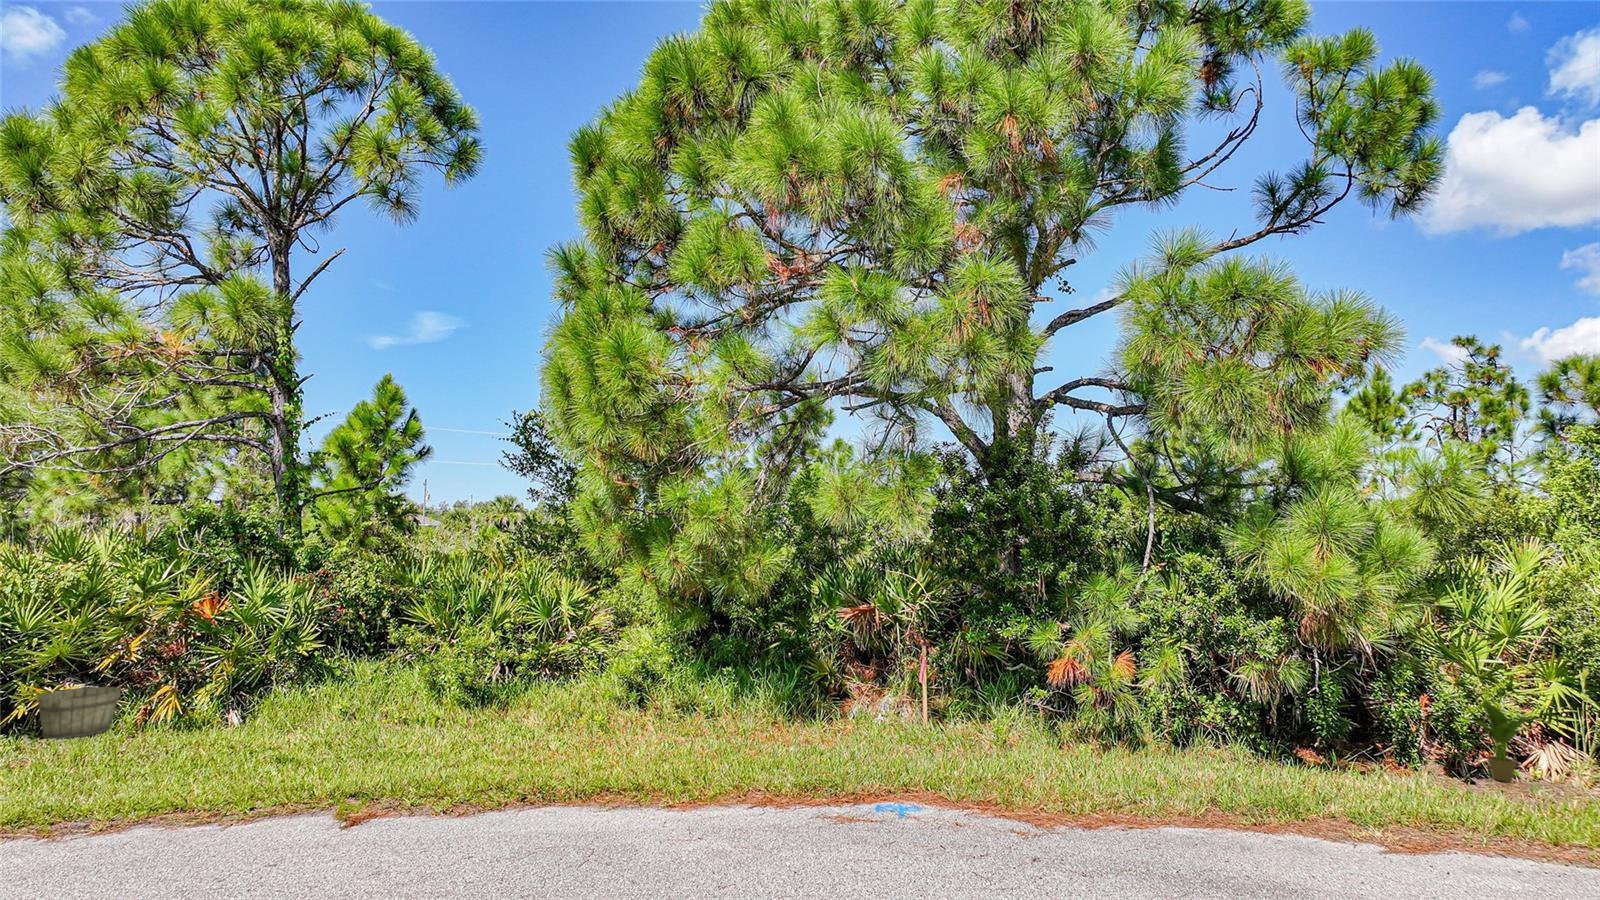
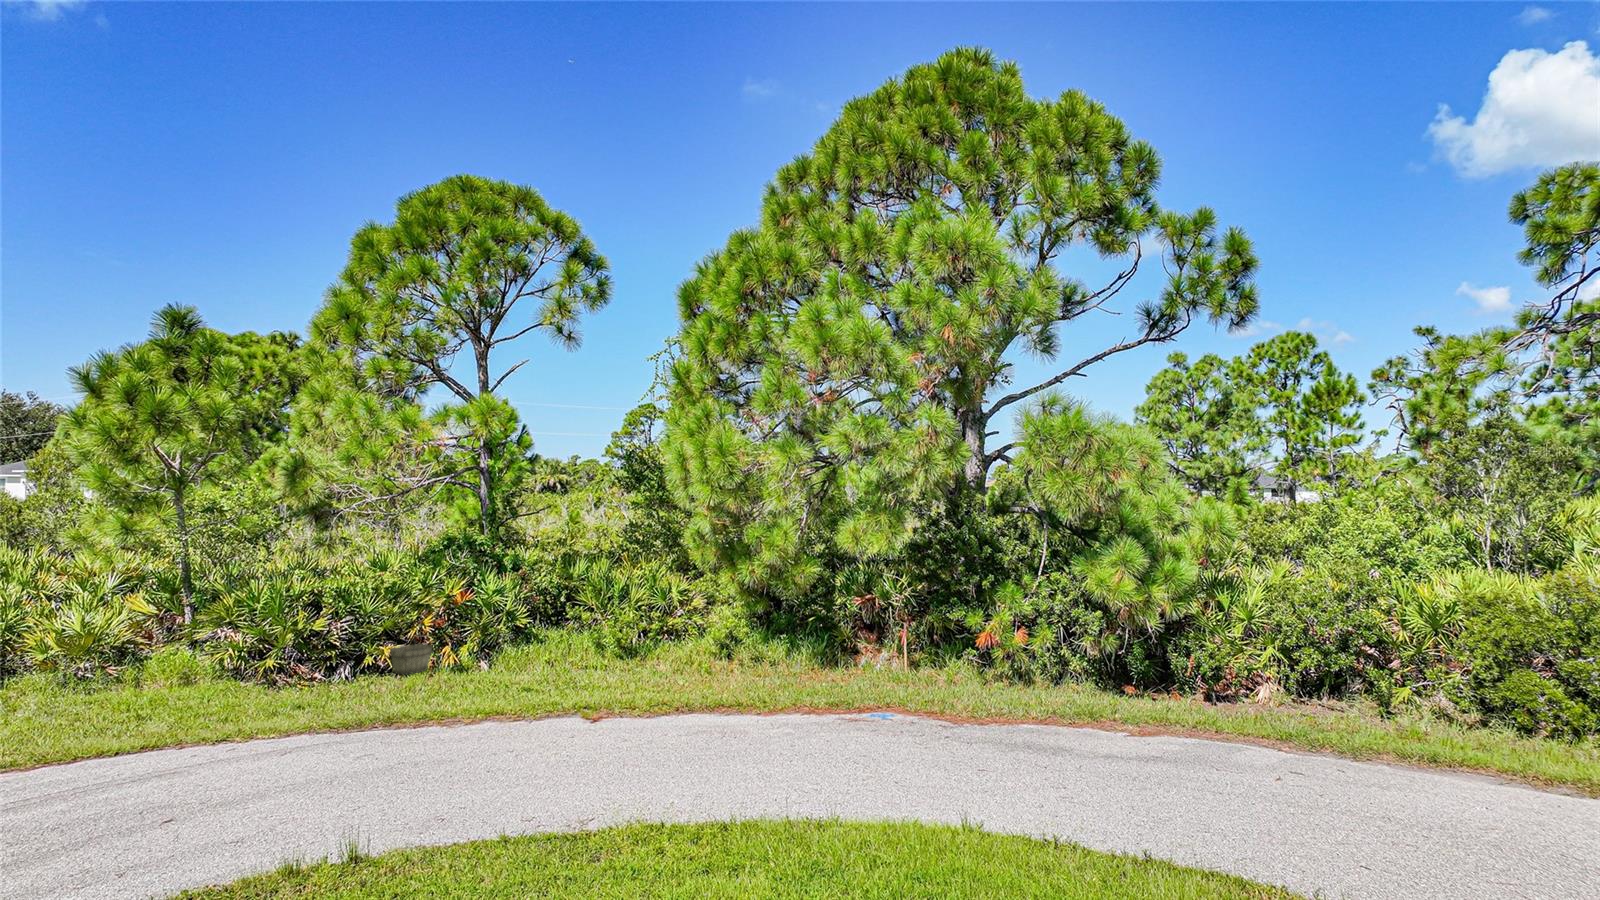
potted plant: present [1473,701,1531,782] -> none [1214,657,1255,703]

